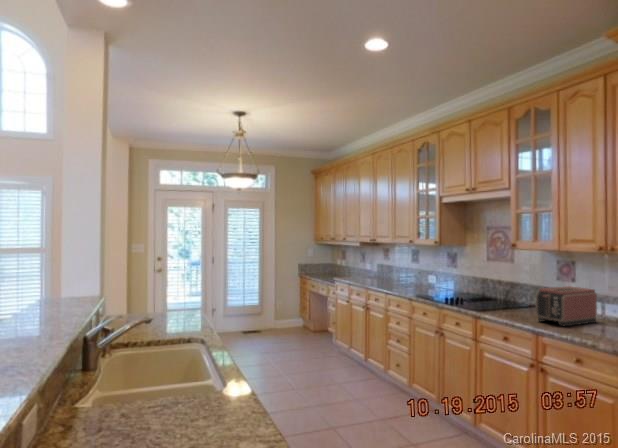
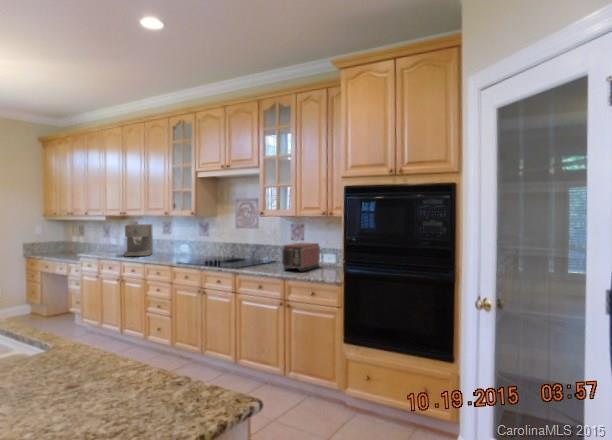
coffee maker: none [371,251,400,285] -> present [124,224,153,256]

